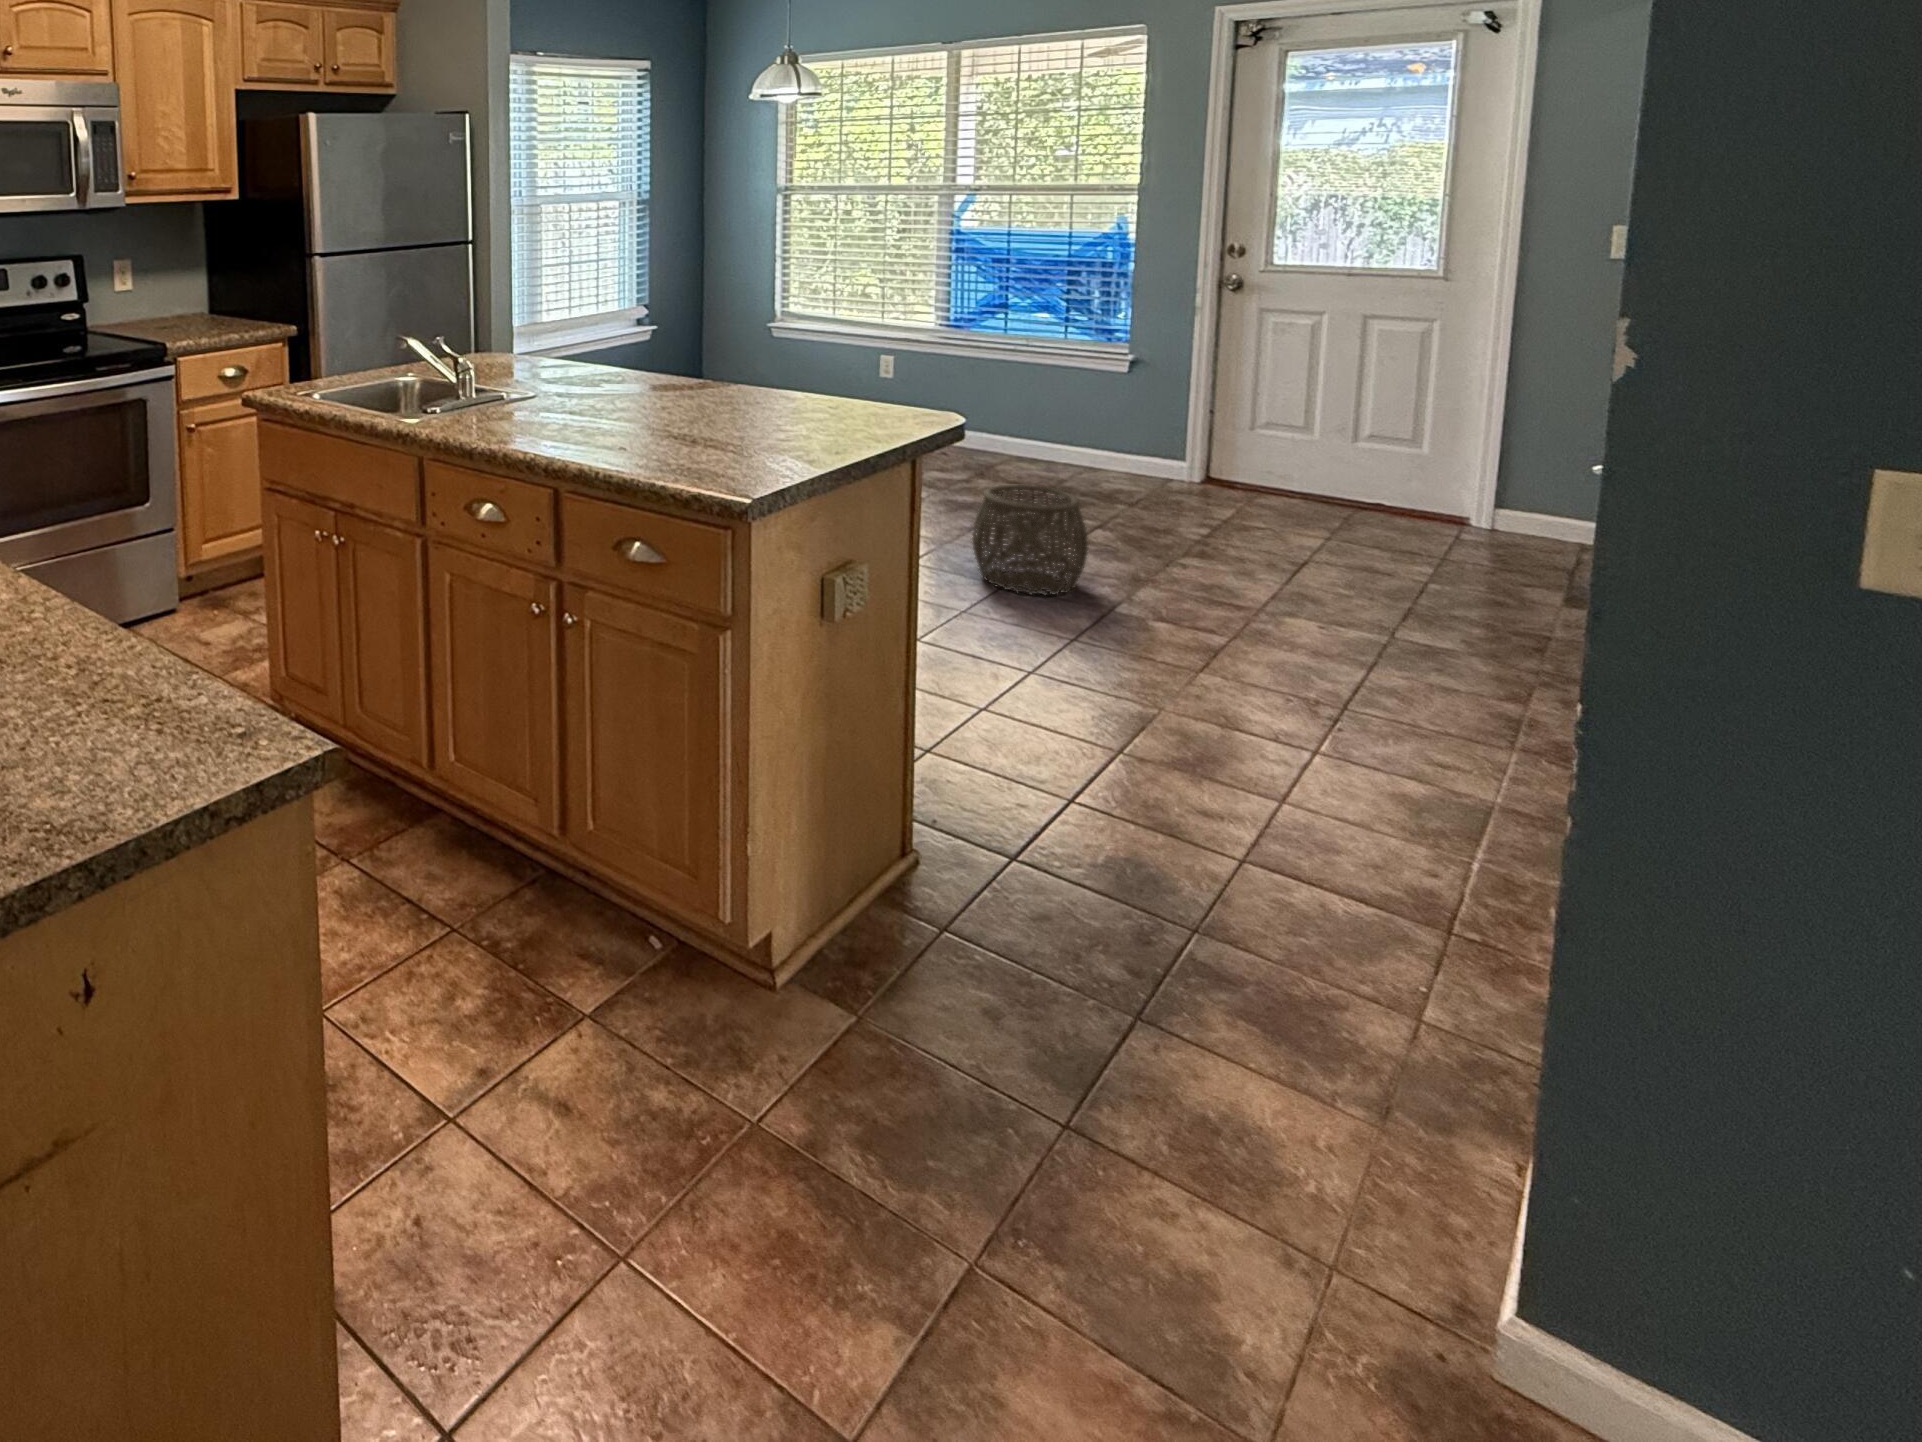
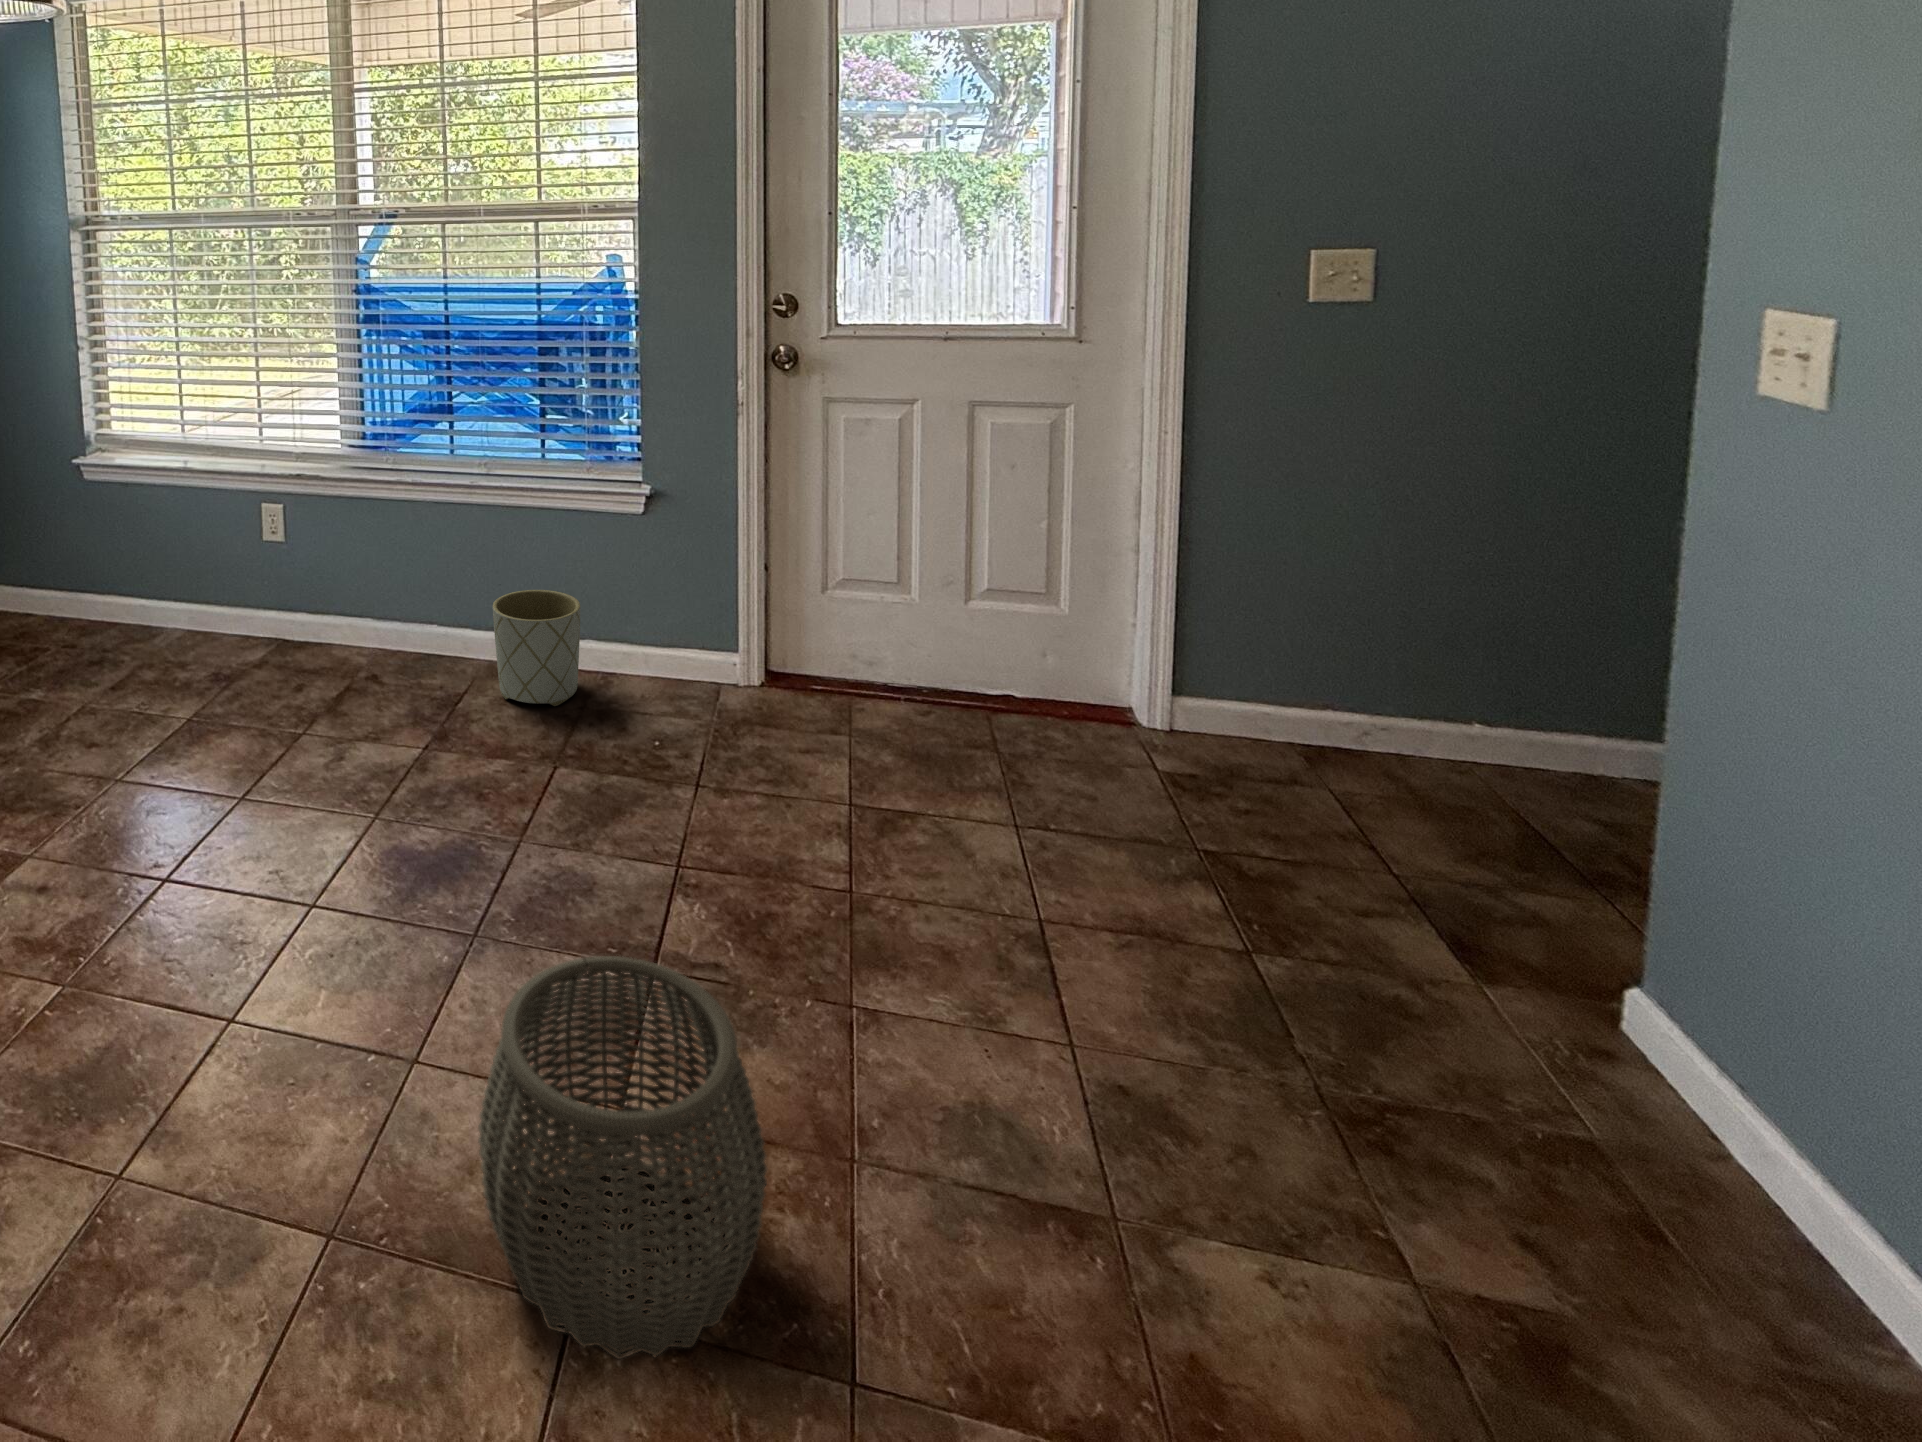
planter: none [1022,414,1079,476] -> present [493,590,580,706]

